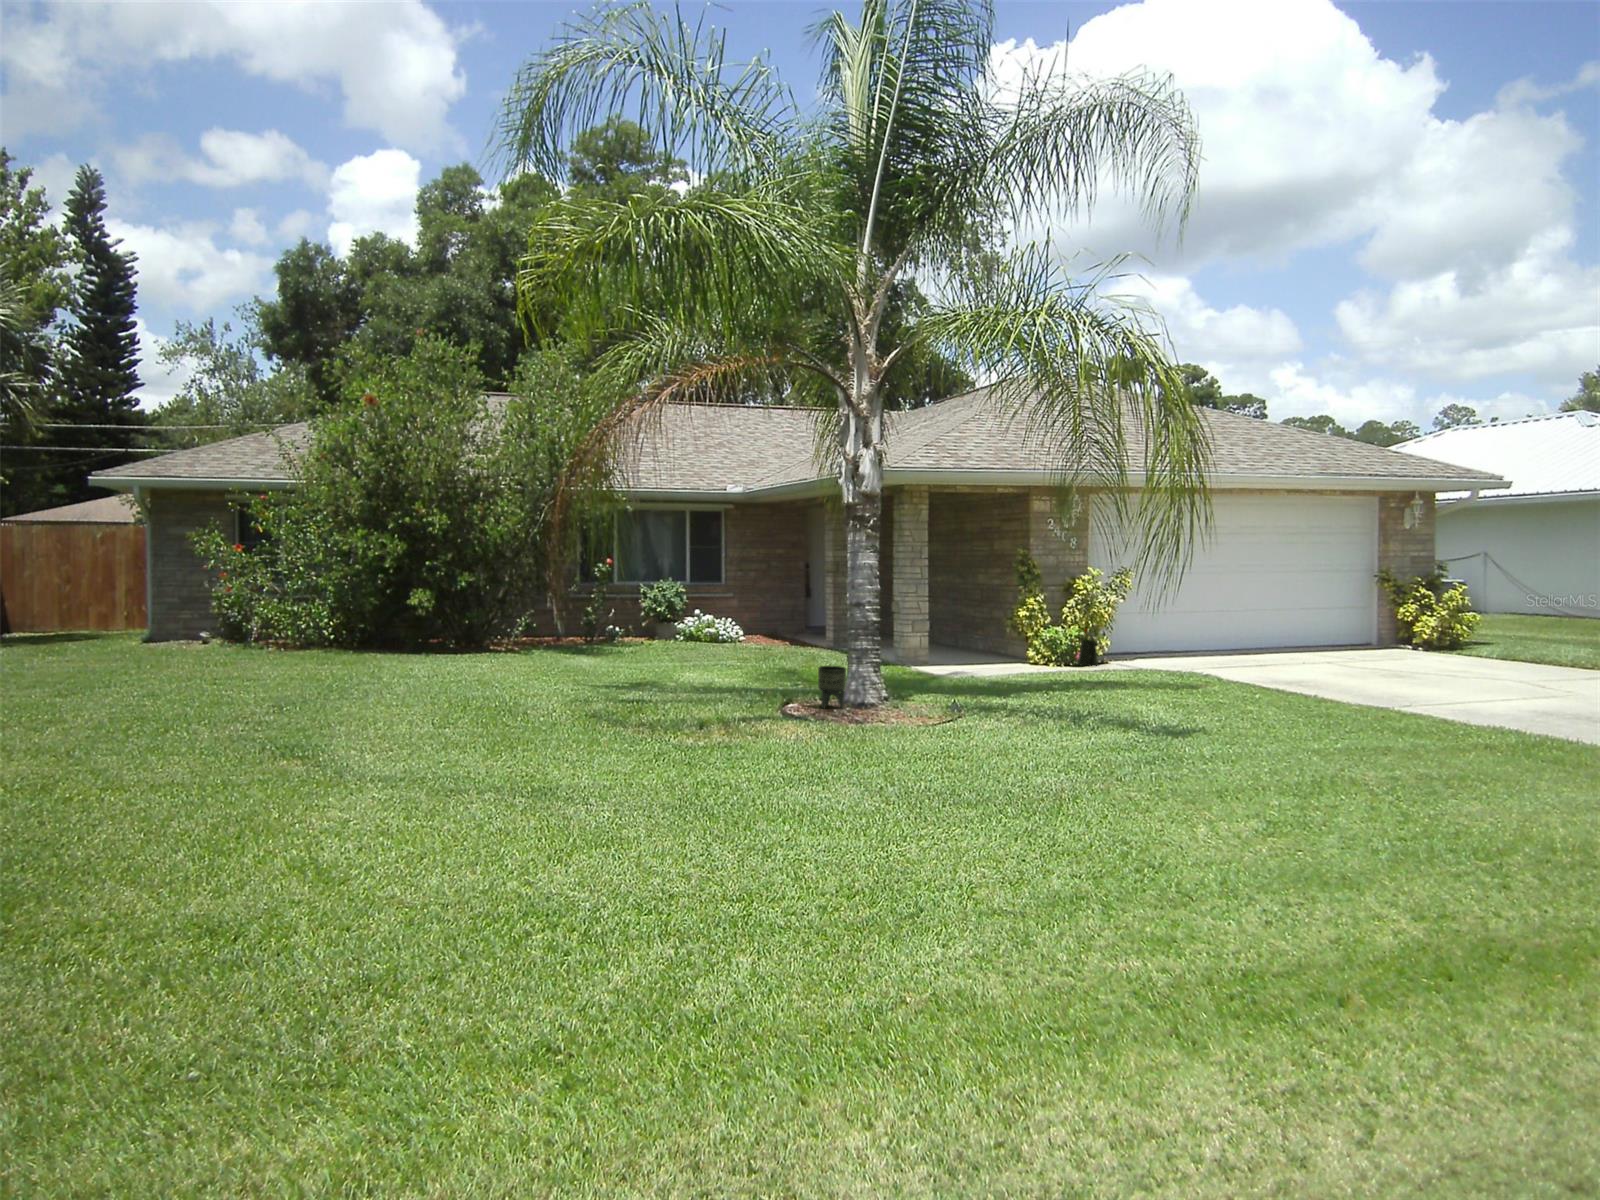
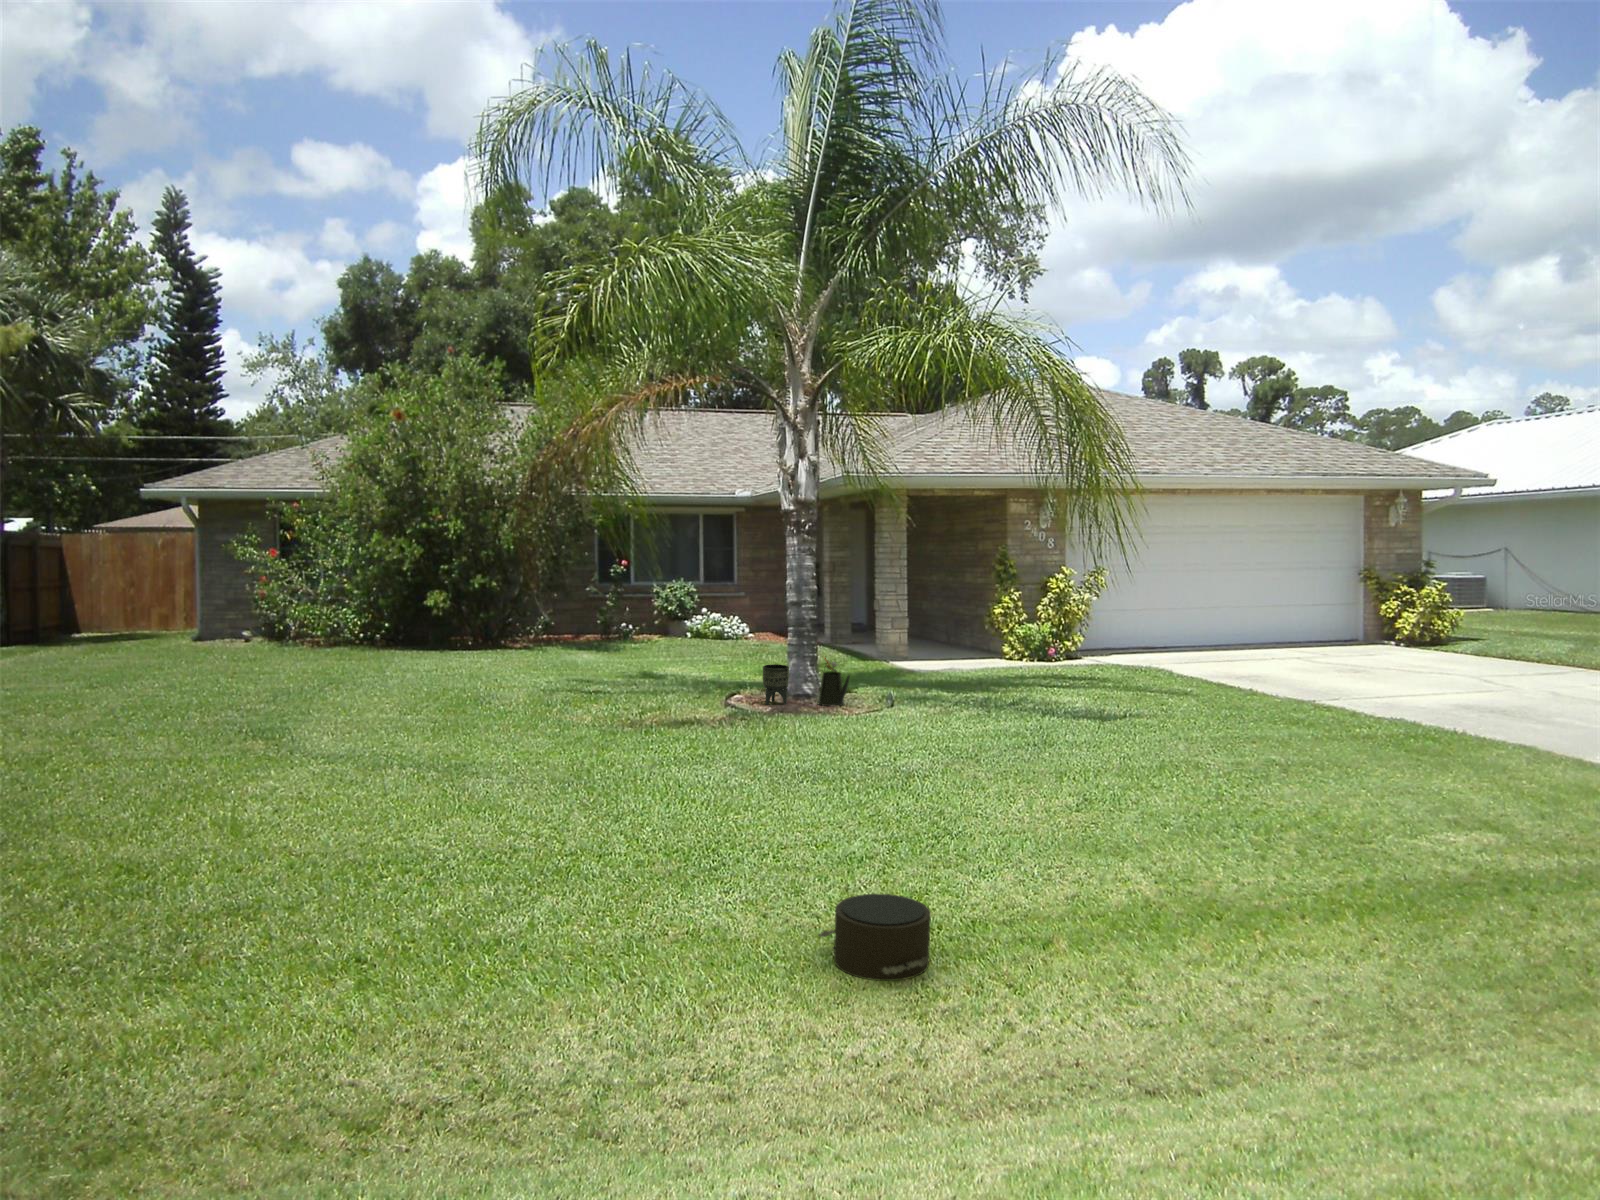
watering can: present [1077,629,1098,666] -> present [818,658,850,706]
pouf: none [1054,911,1199,1009] -> present [819,894,931,981]

